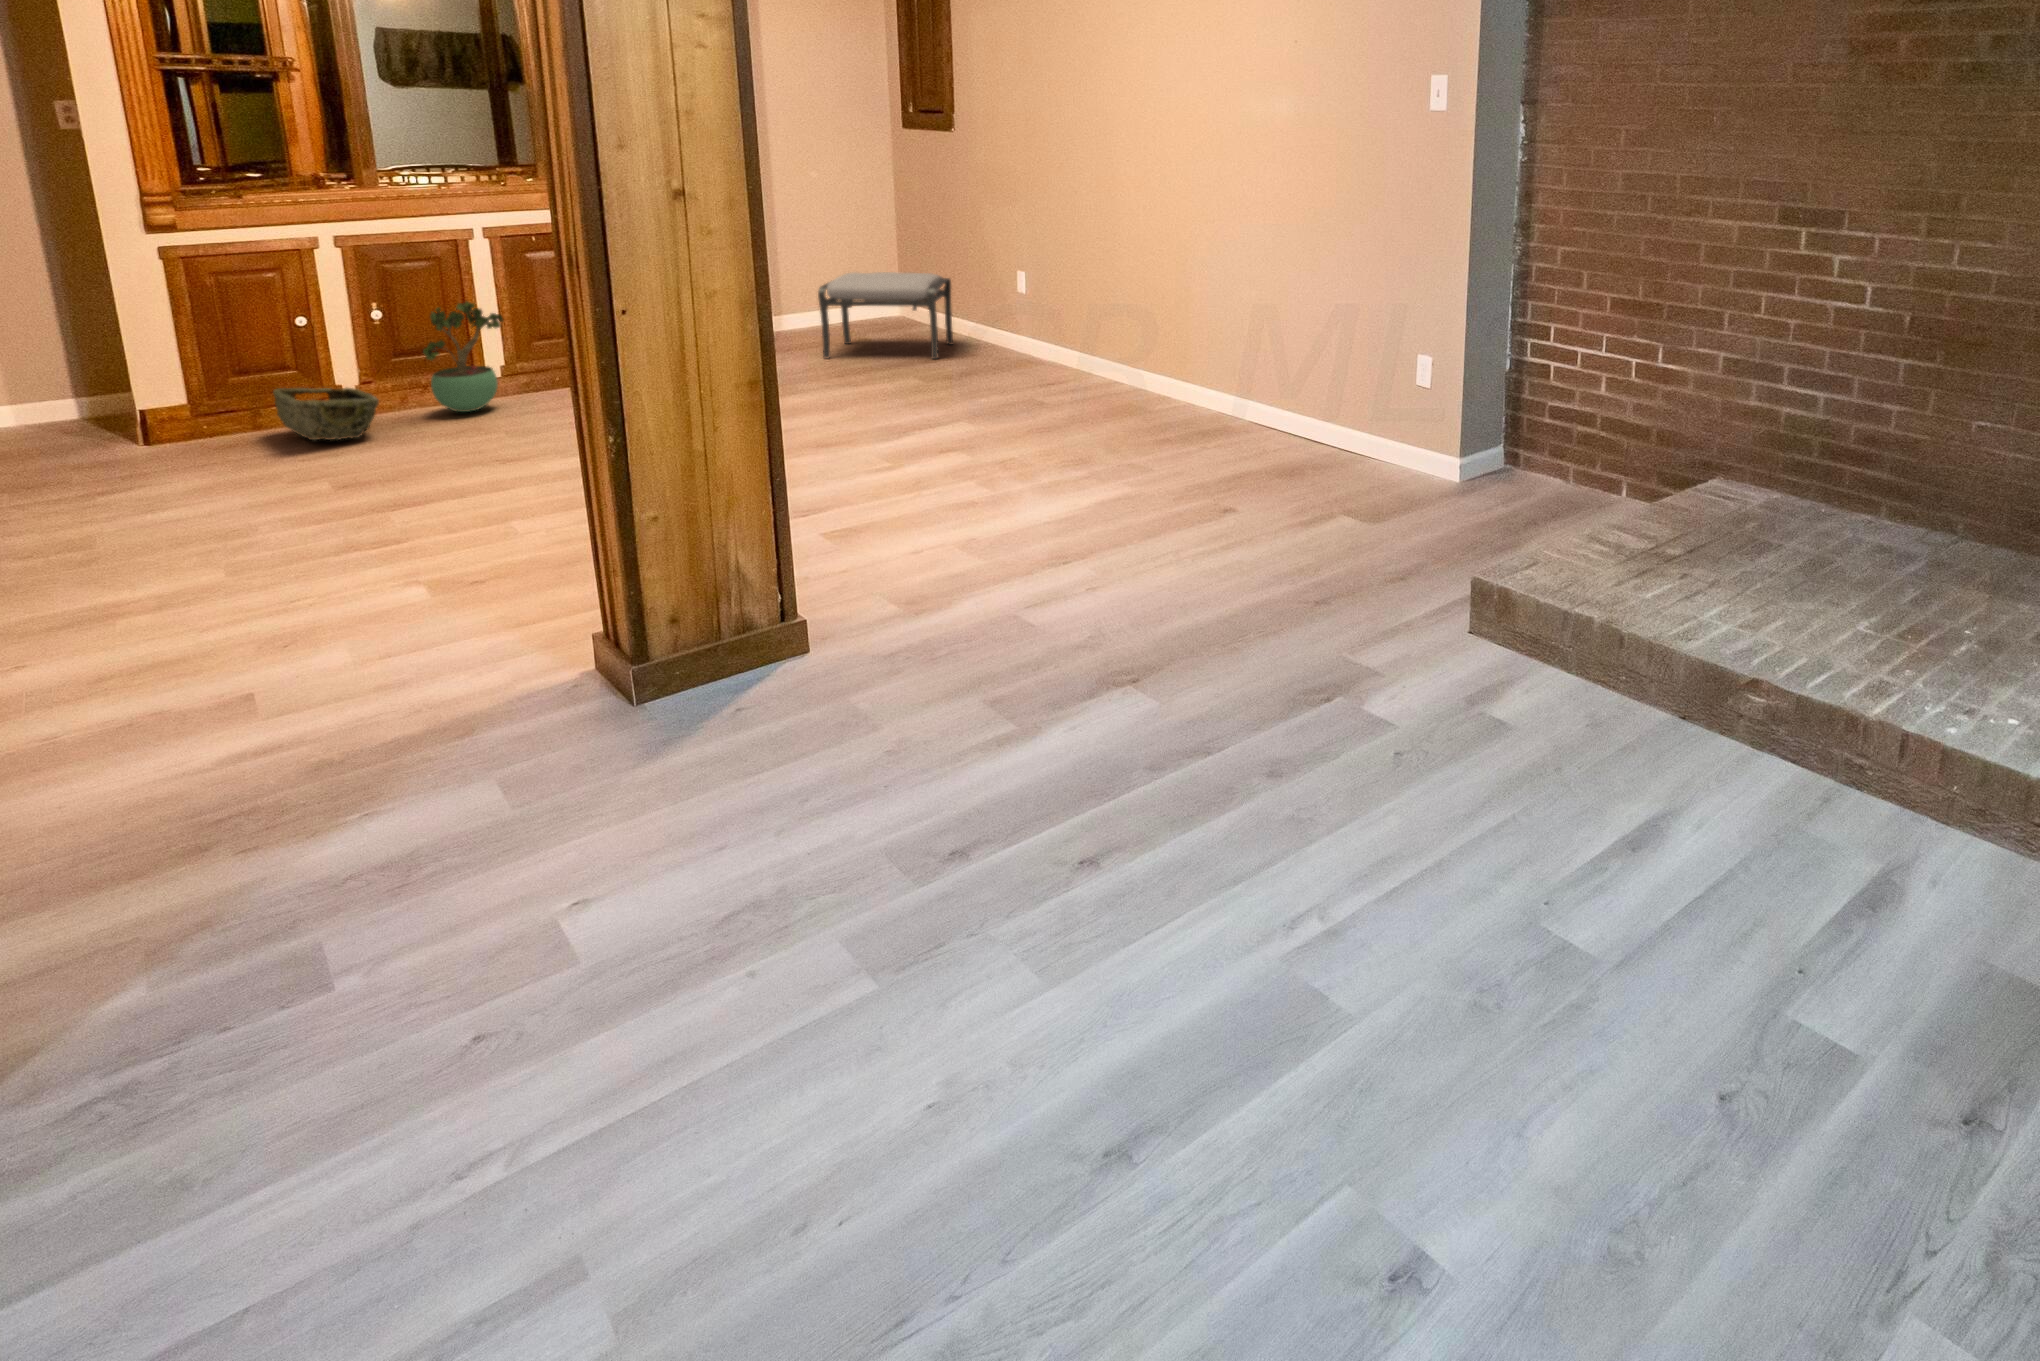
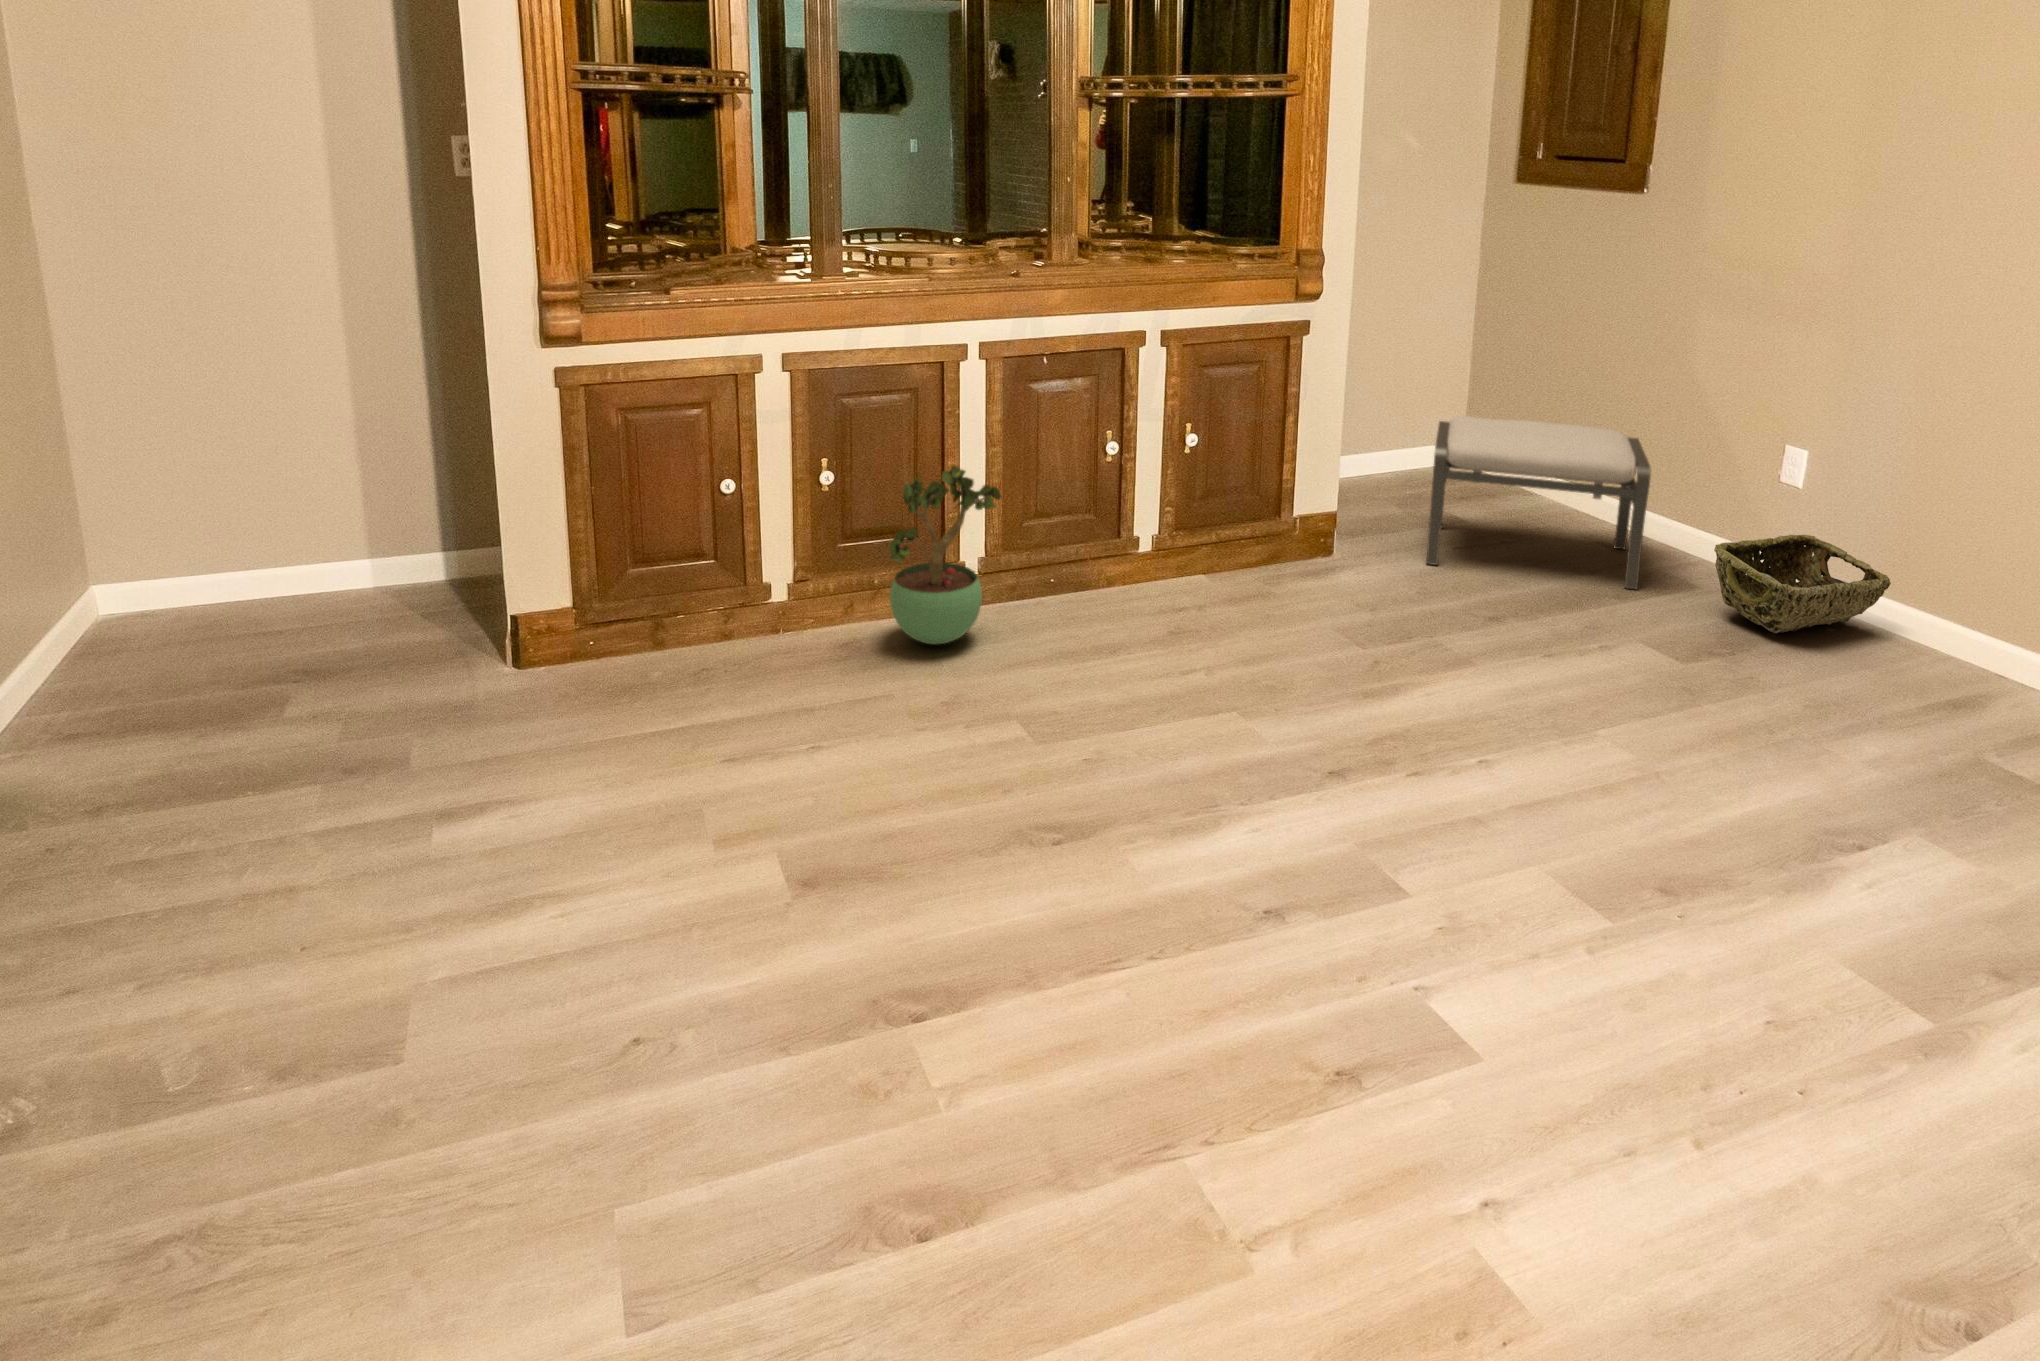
woven basket: present [273,388,379,440] -> present [1714,535,1891,634]

